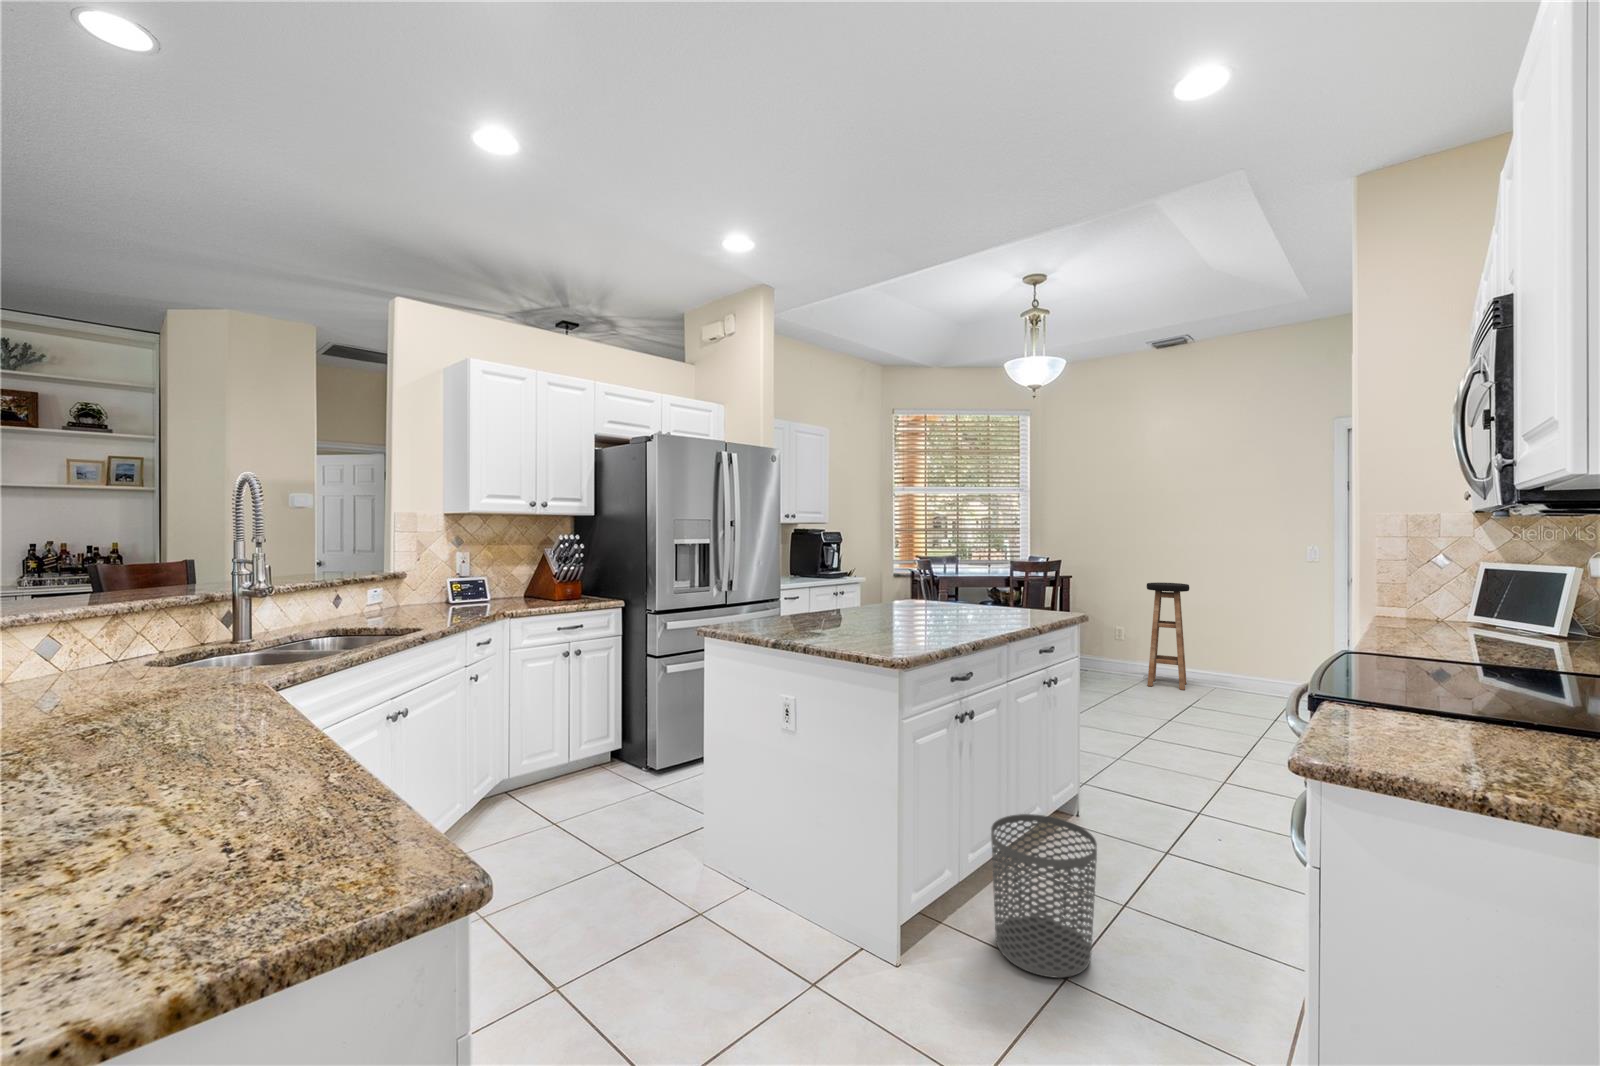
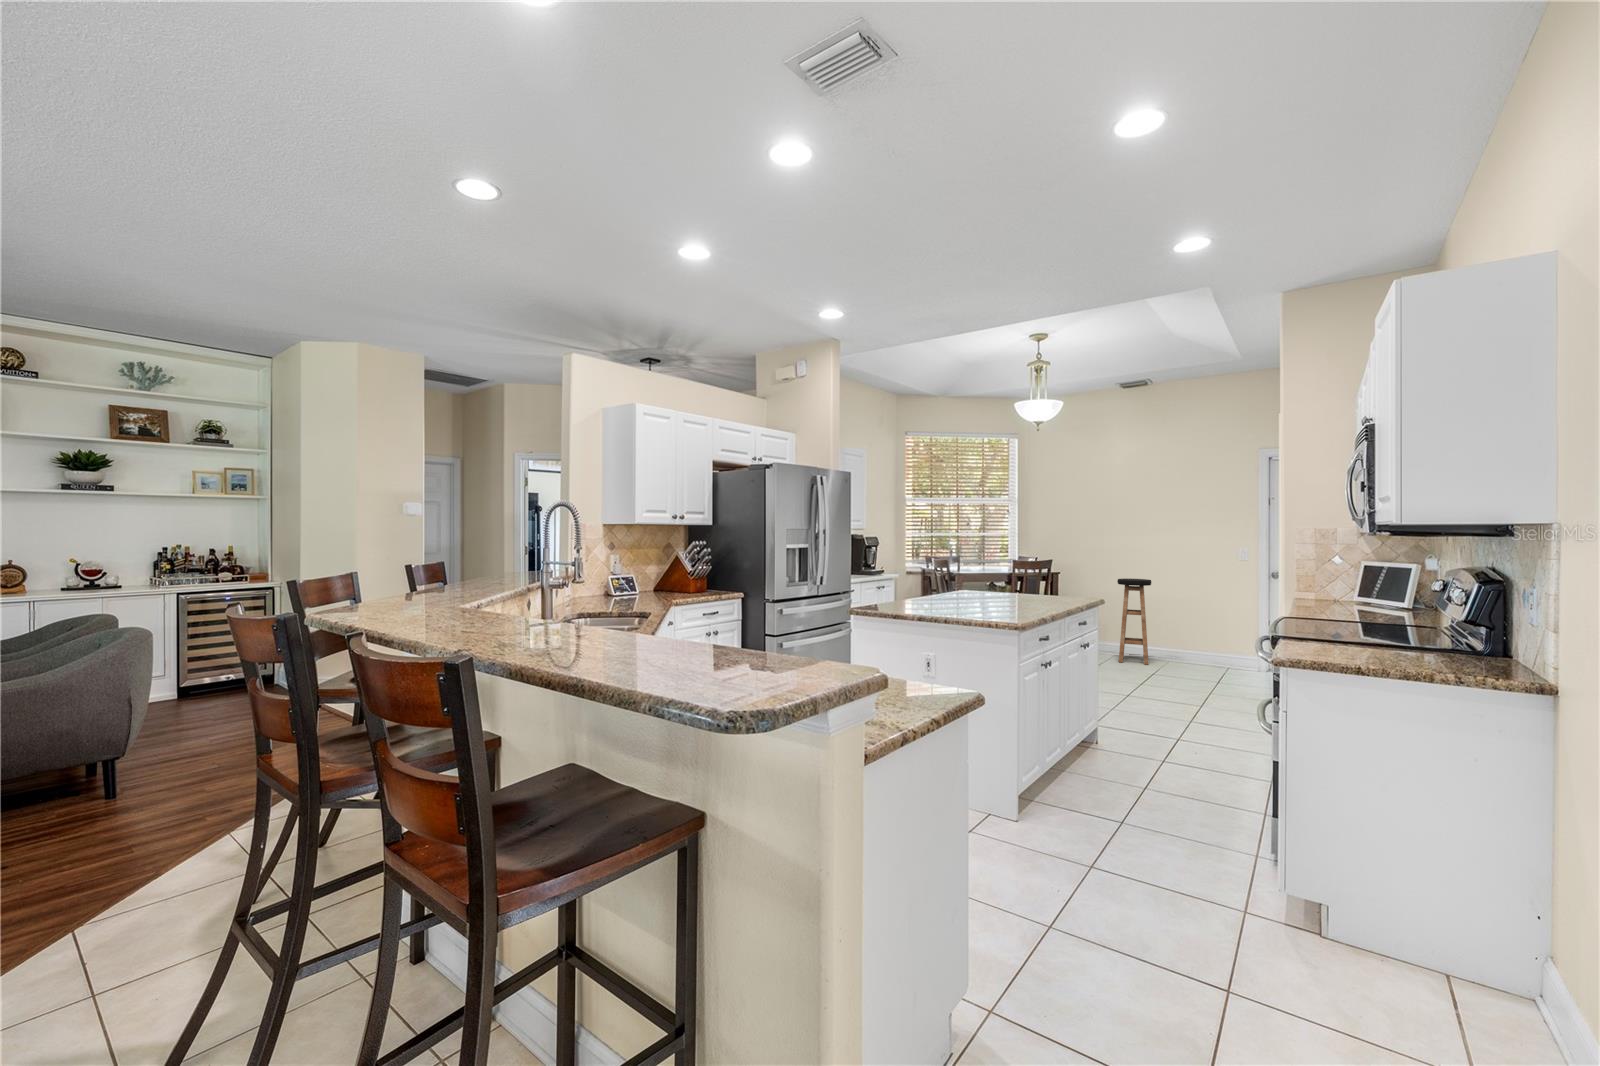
waste bin: present [991,814,1097,978] -> none [1069,729,1139,824]

